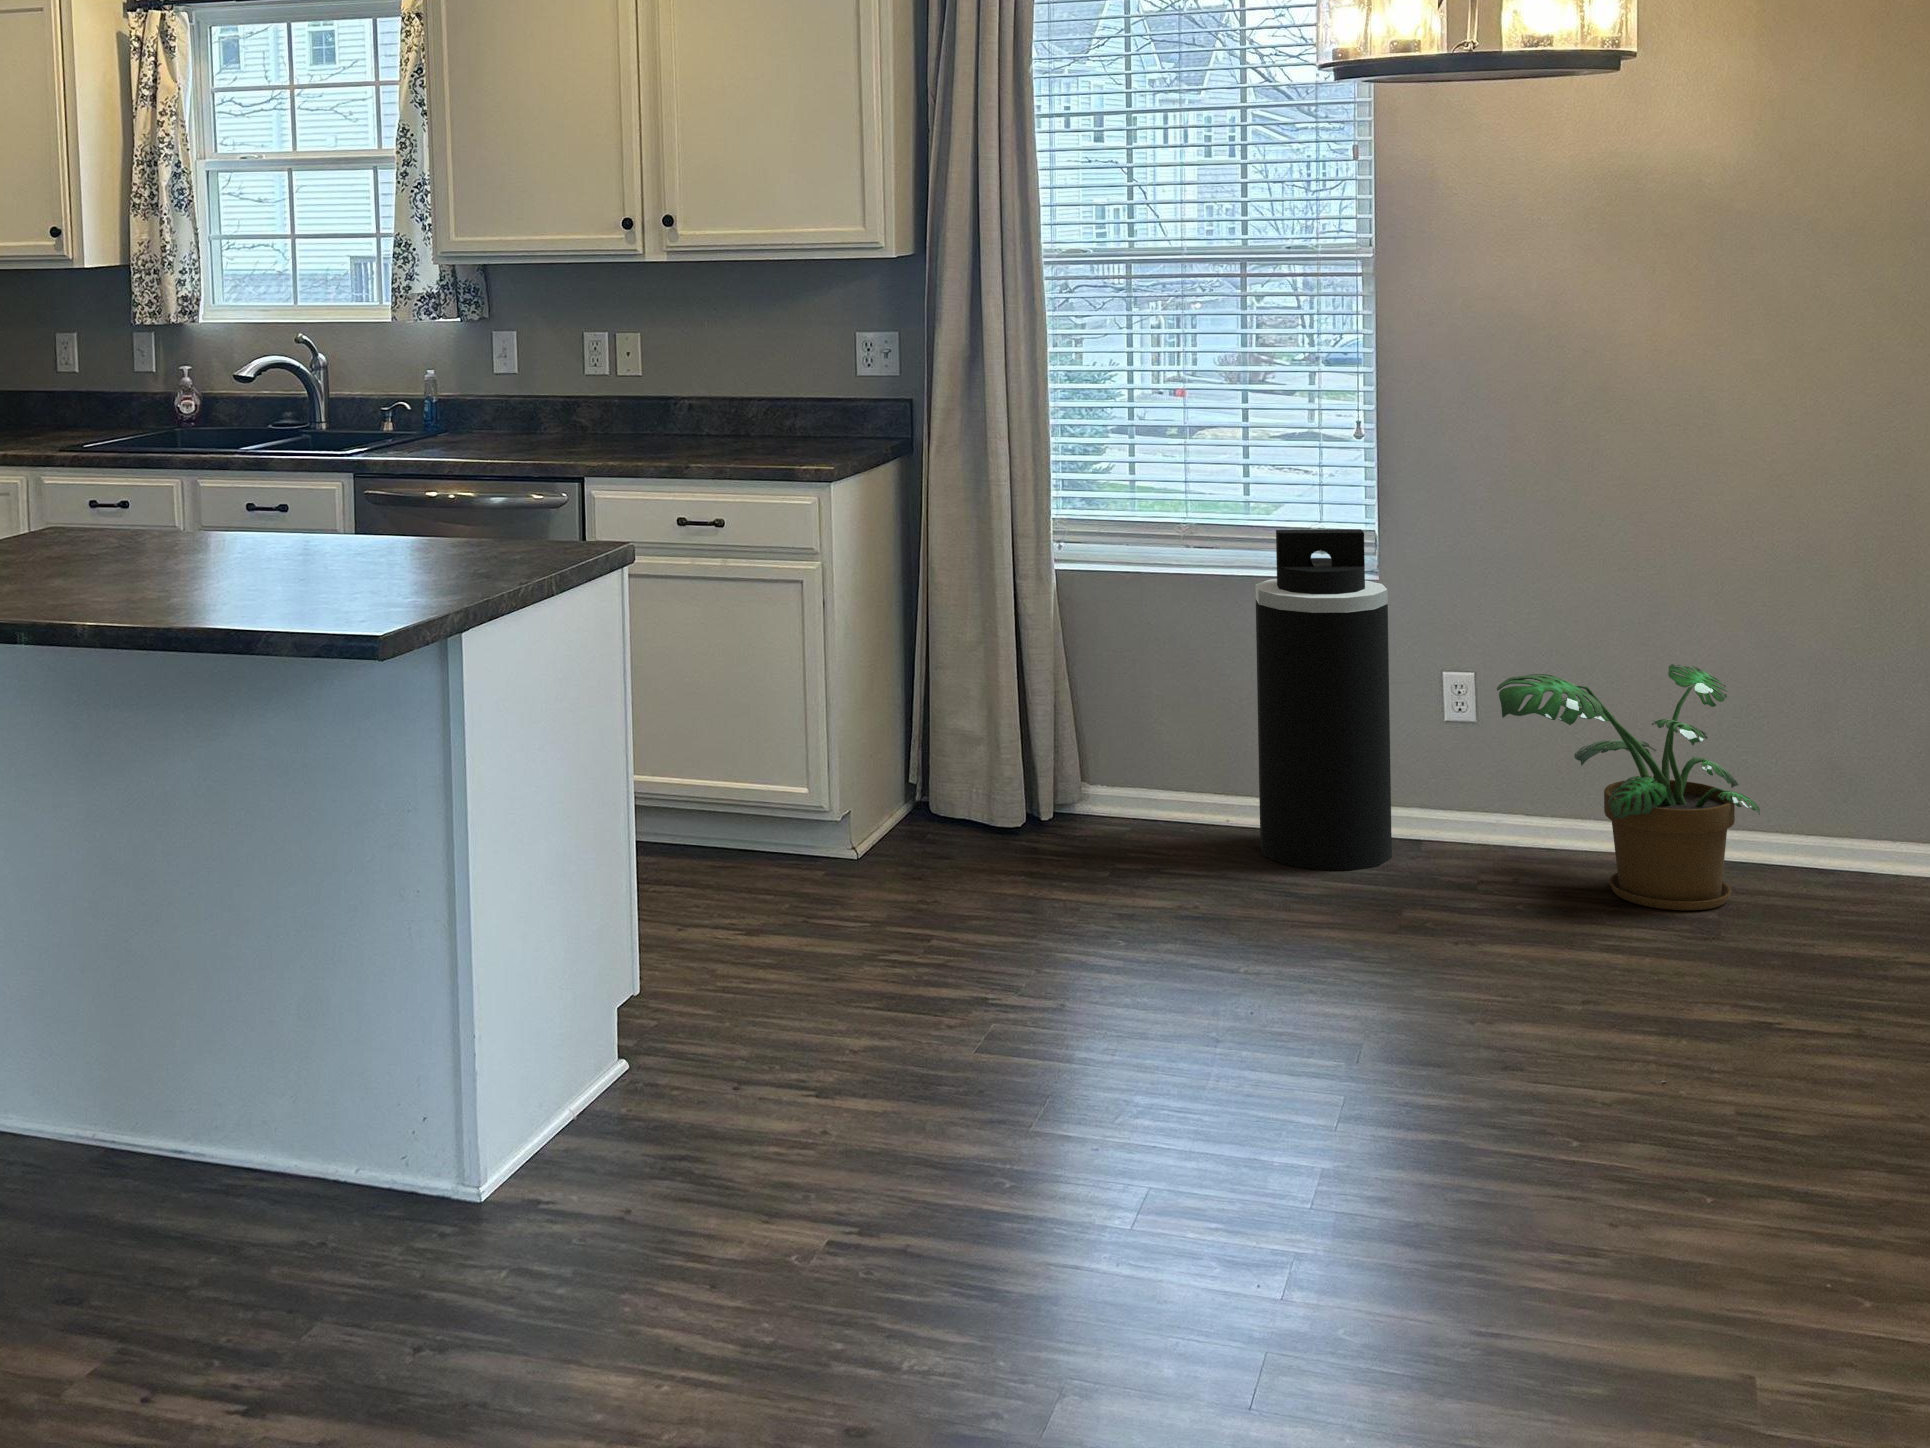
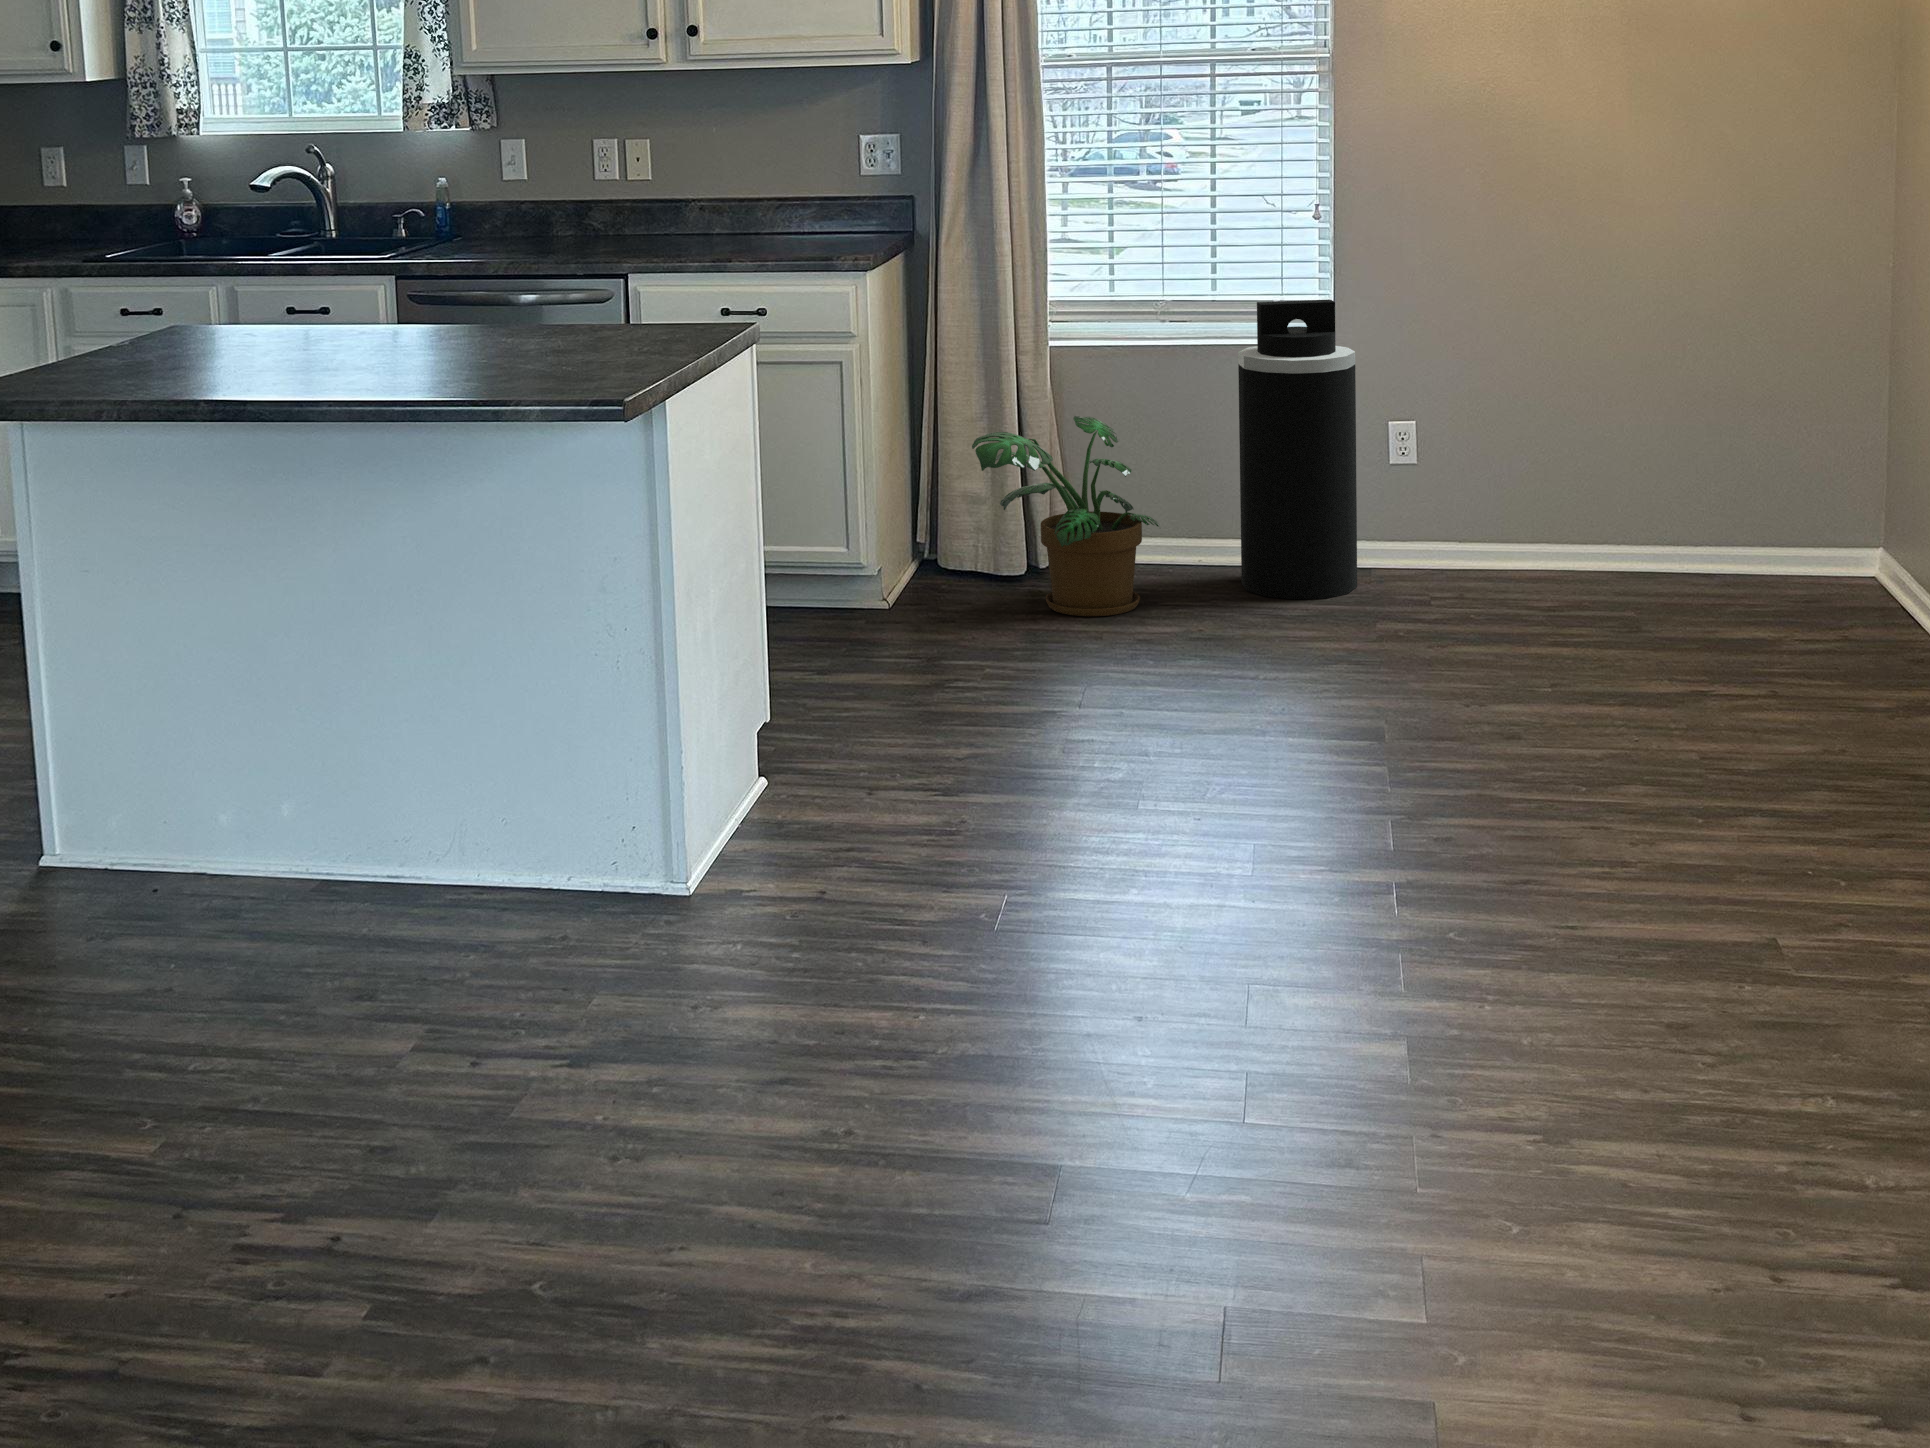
potted plant: present [1497,664,1760,910] -> present [972,416,1160,616]

